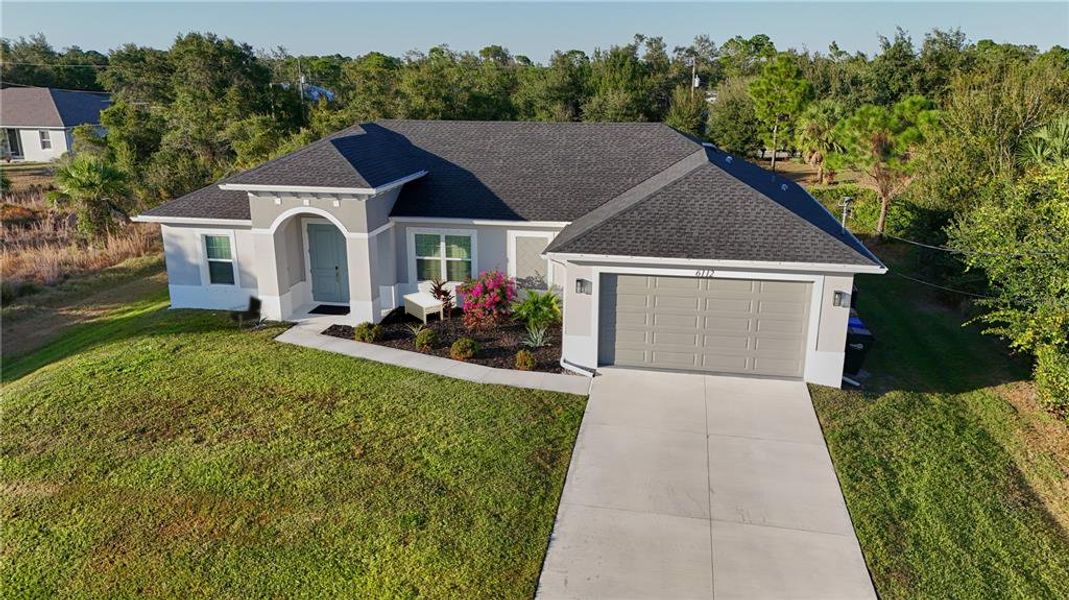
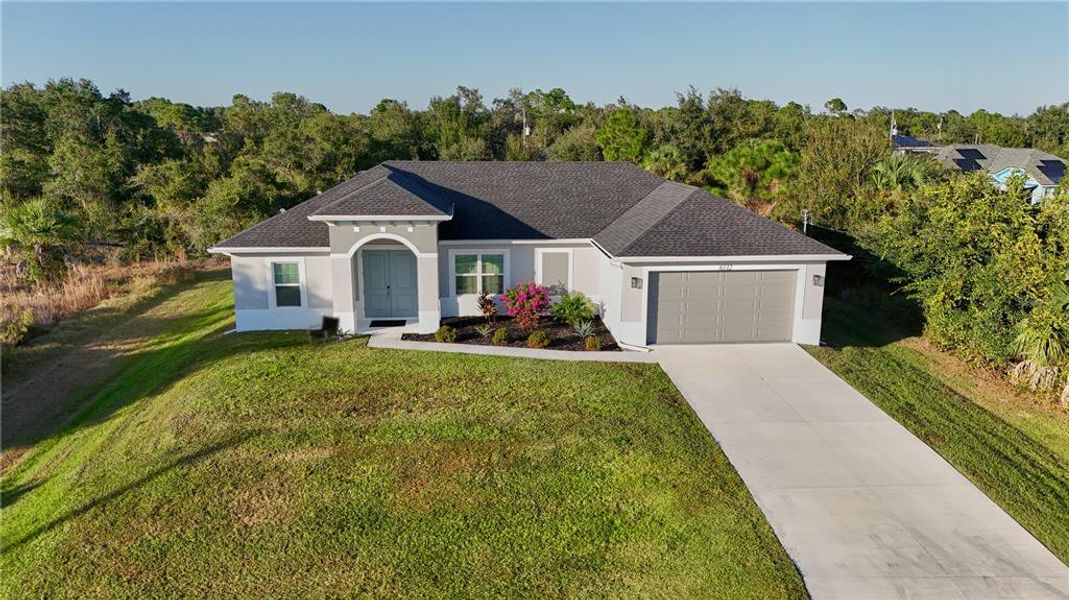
storage bench: present [403,292,443,324] -> none [452,305,492,330]

